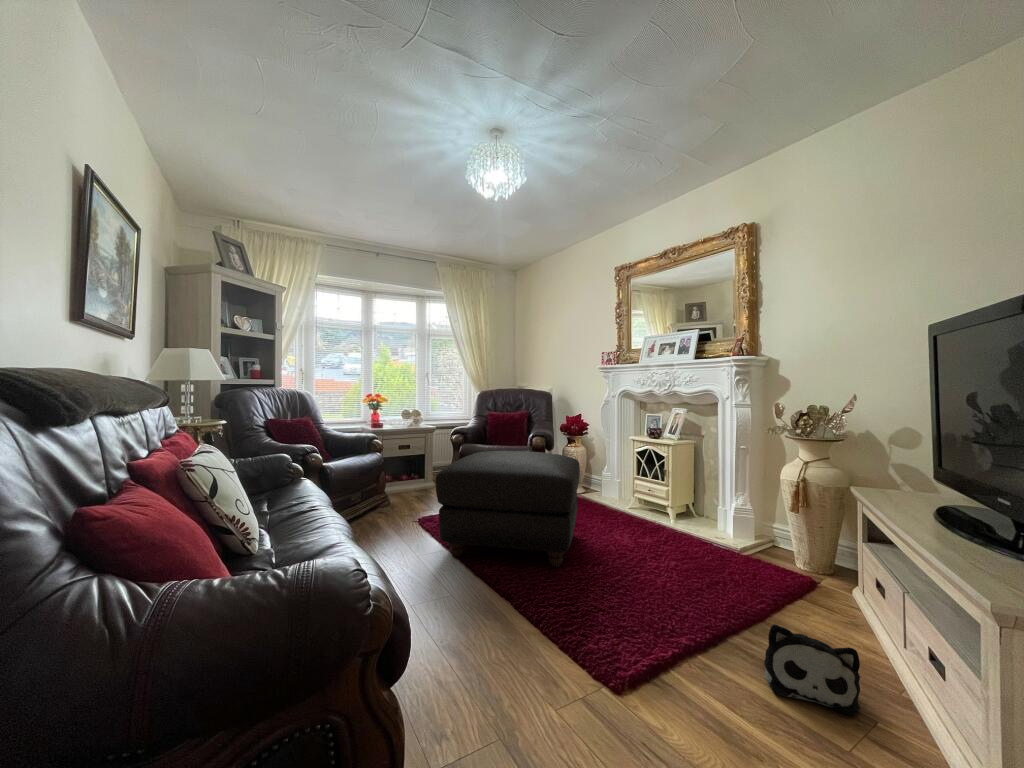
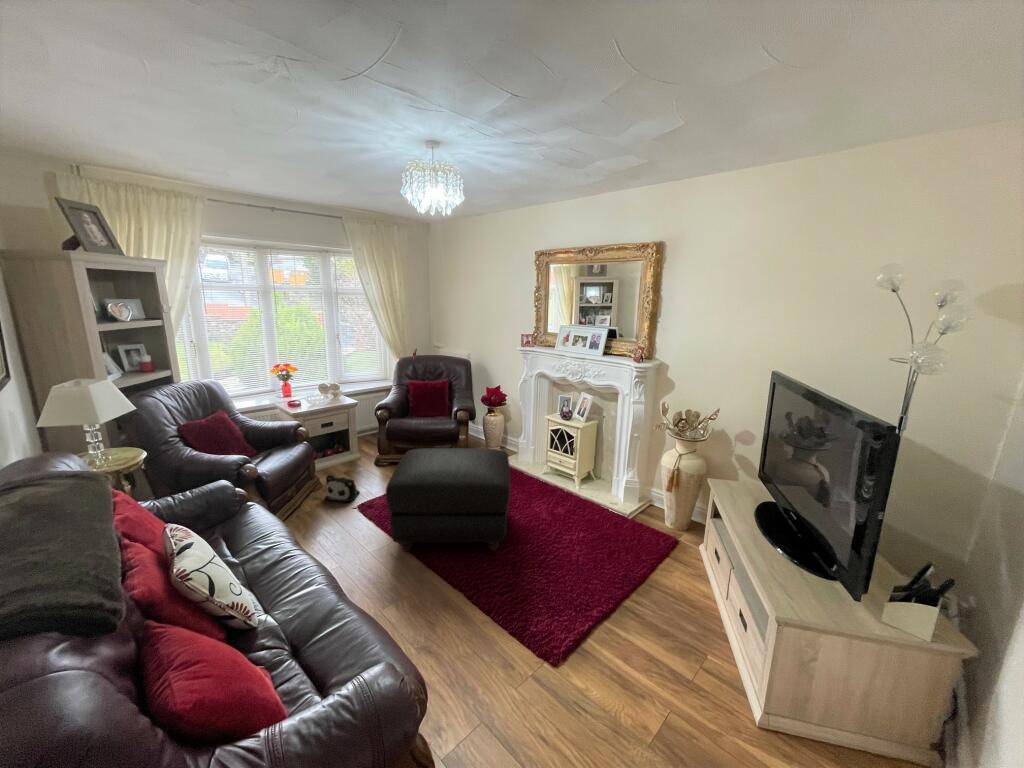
plush toy: present [764,624,860,715] -> present [325,475,360,502]

